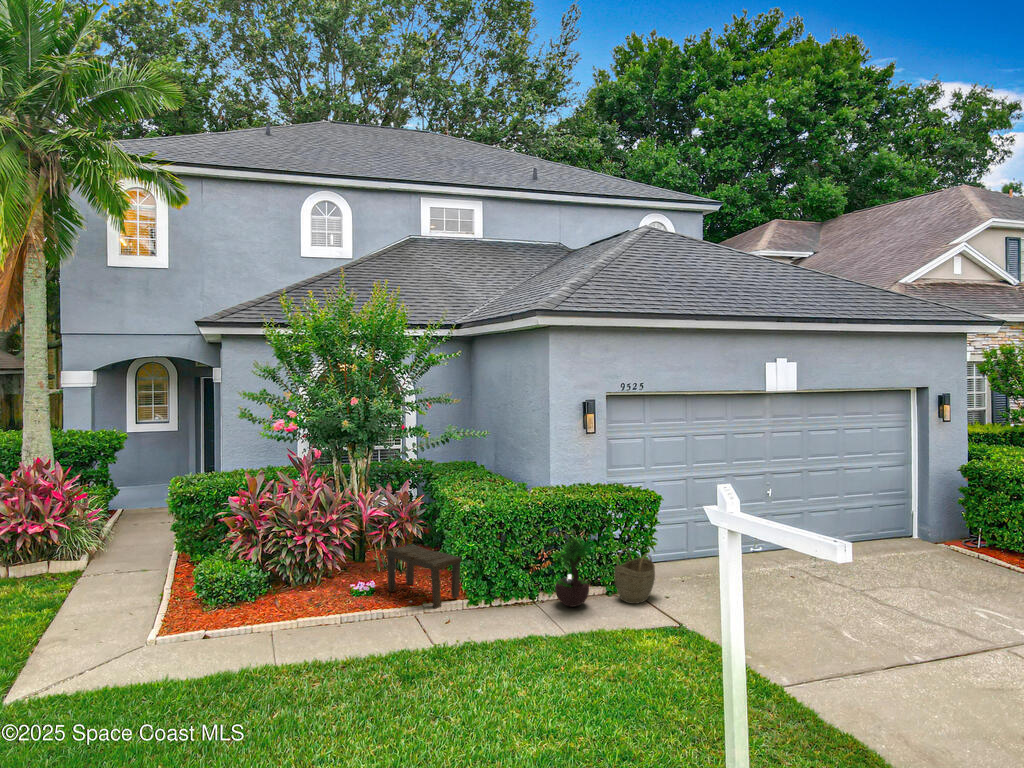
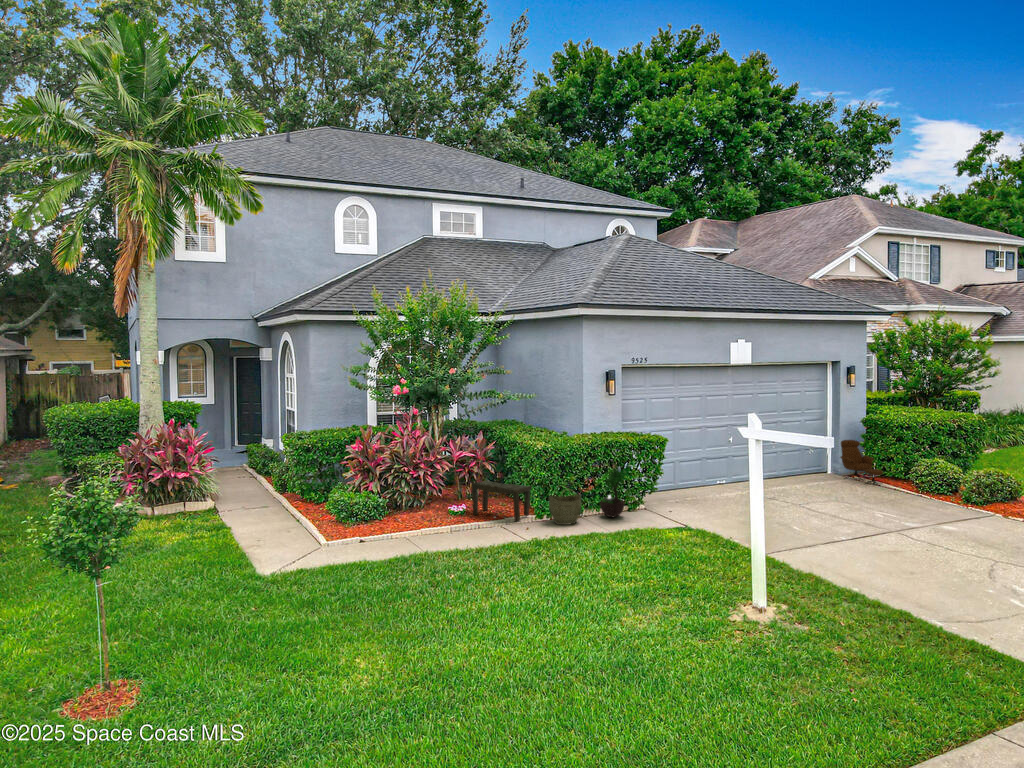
lounge chair: none [928,495,992,566] -> present [840,440,883,483]
woven basket: present [614,549,655,604] -> present [549,489,581,525]

